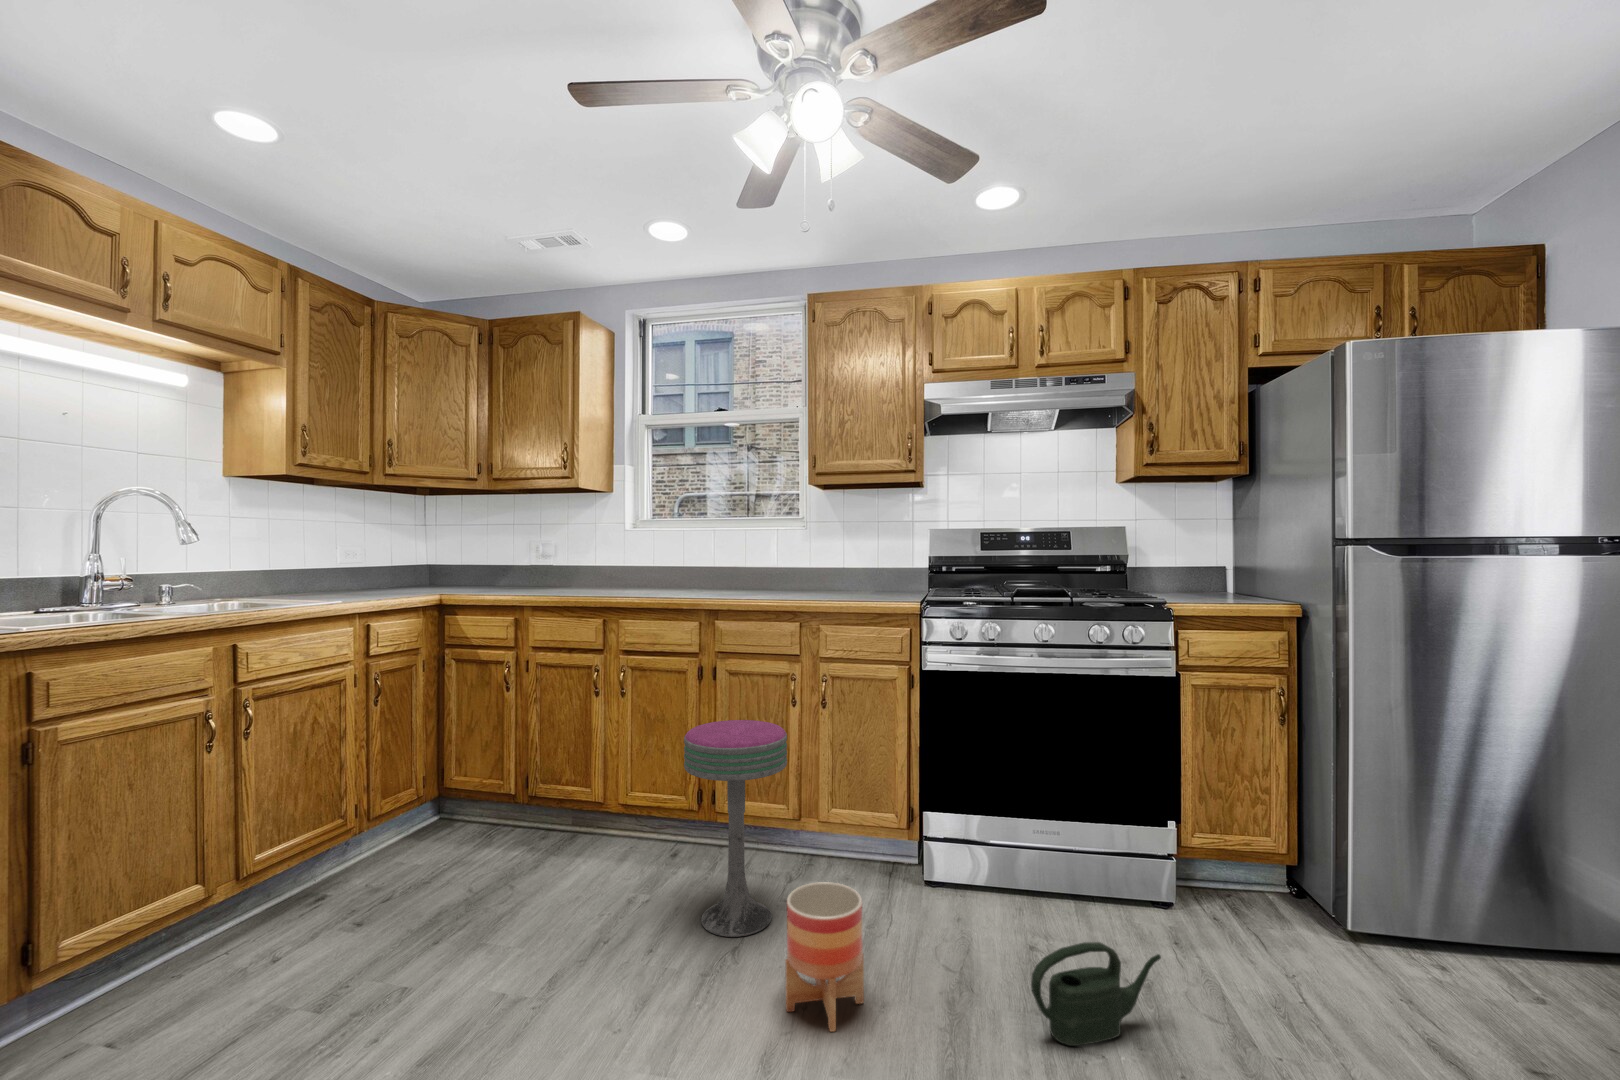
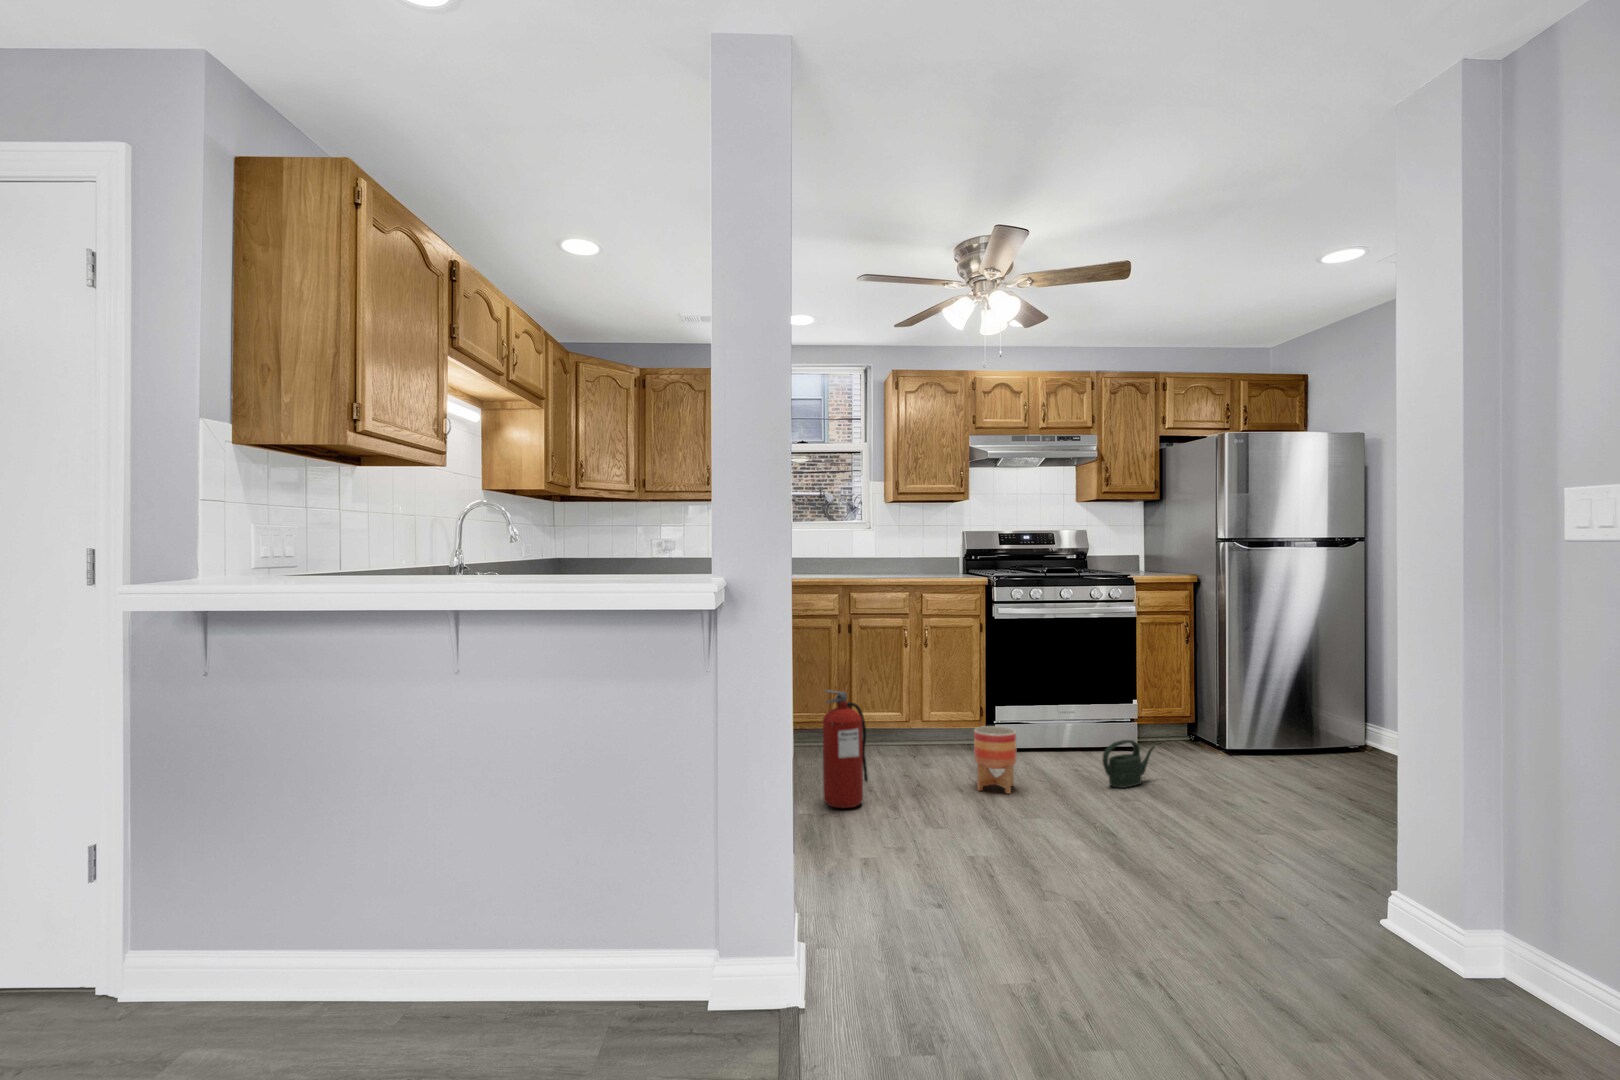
bar stool: present [684,720,787,937] -> none [875,651,938,774]
fire extinguisher: none [476,815,565,1038] -> present [823,690,868,808]

